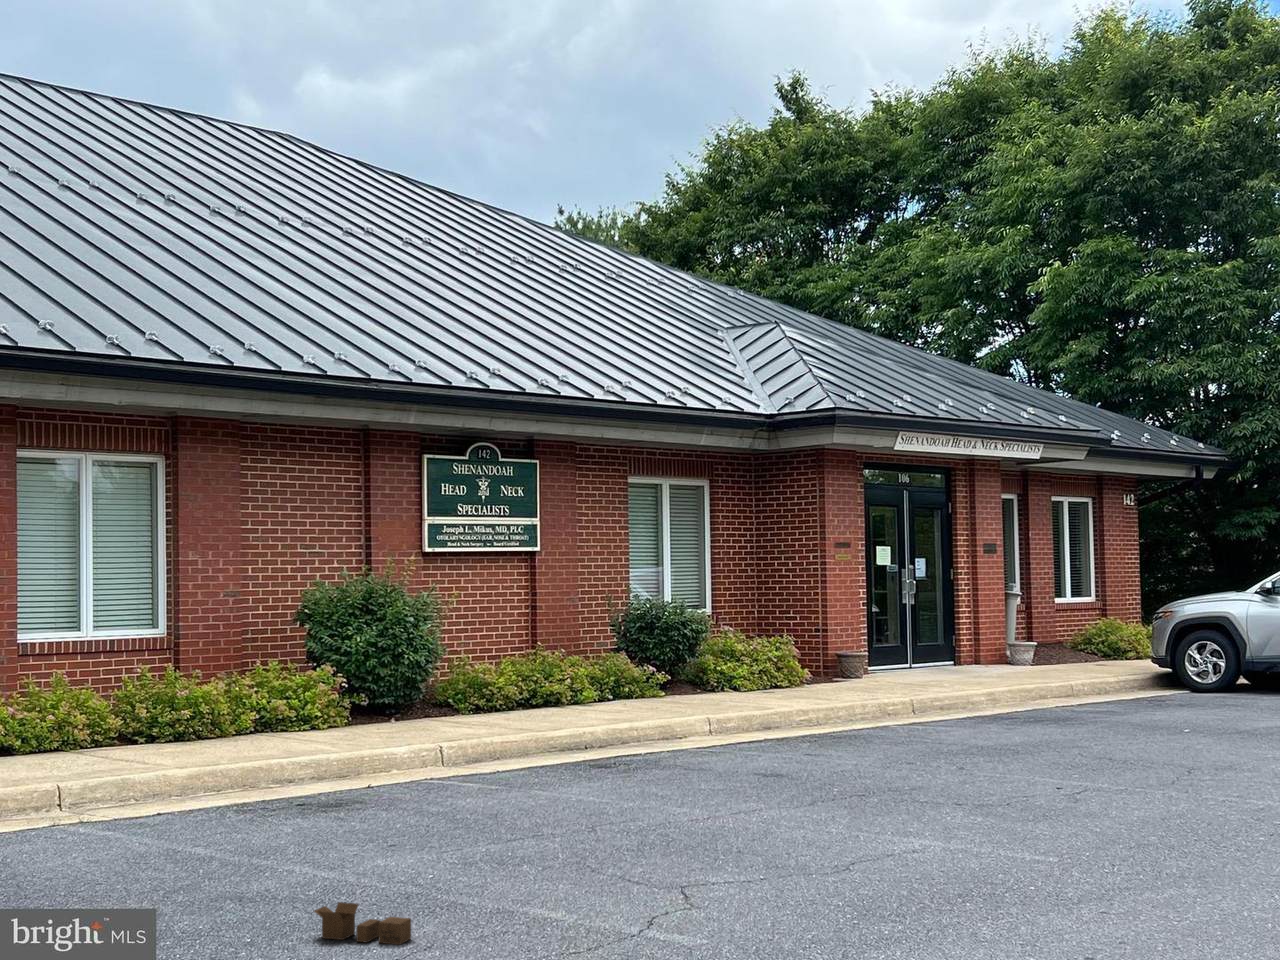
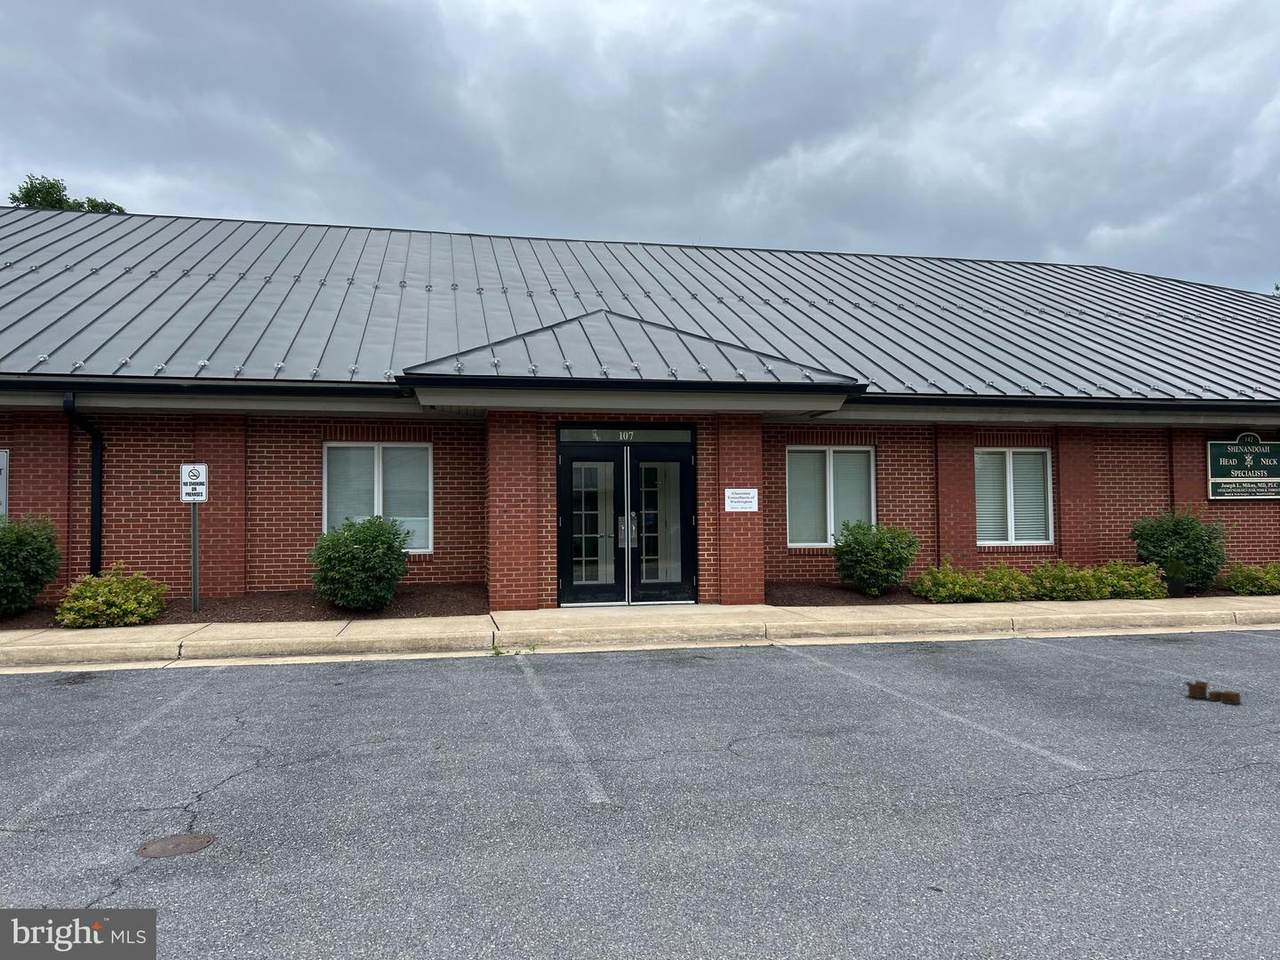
potted plant: none [345,654,387,723] -> present [1165,560,1187,597]

